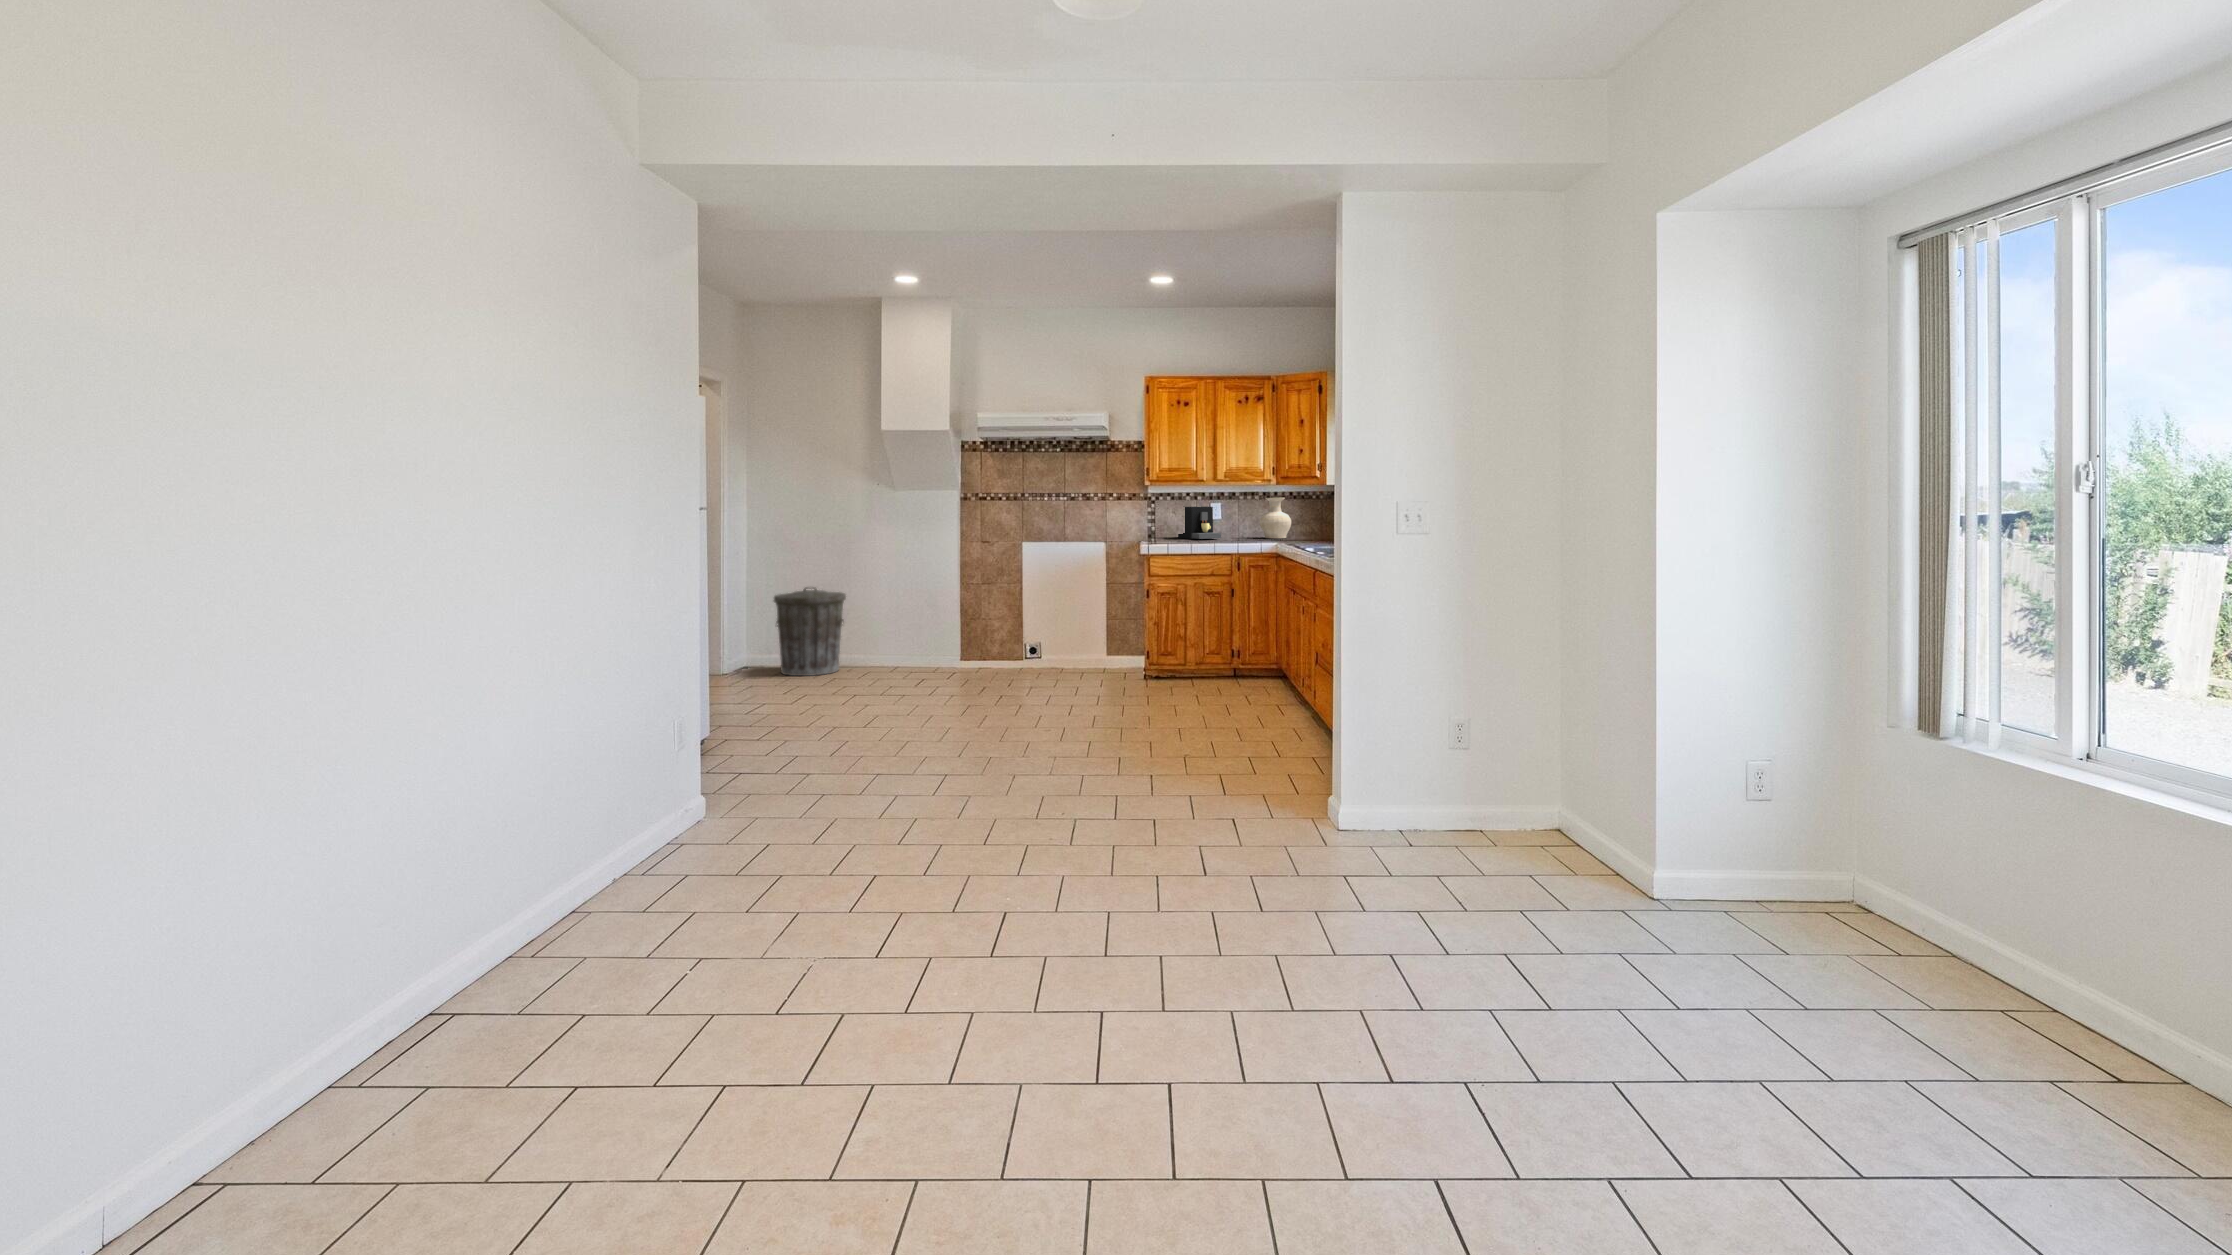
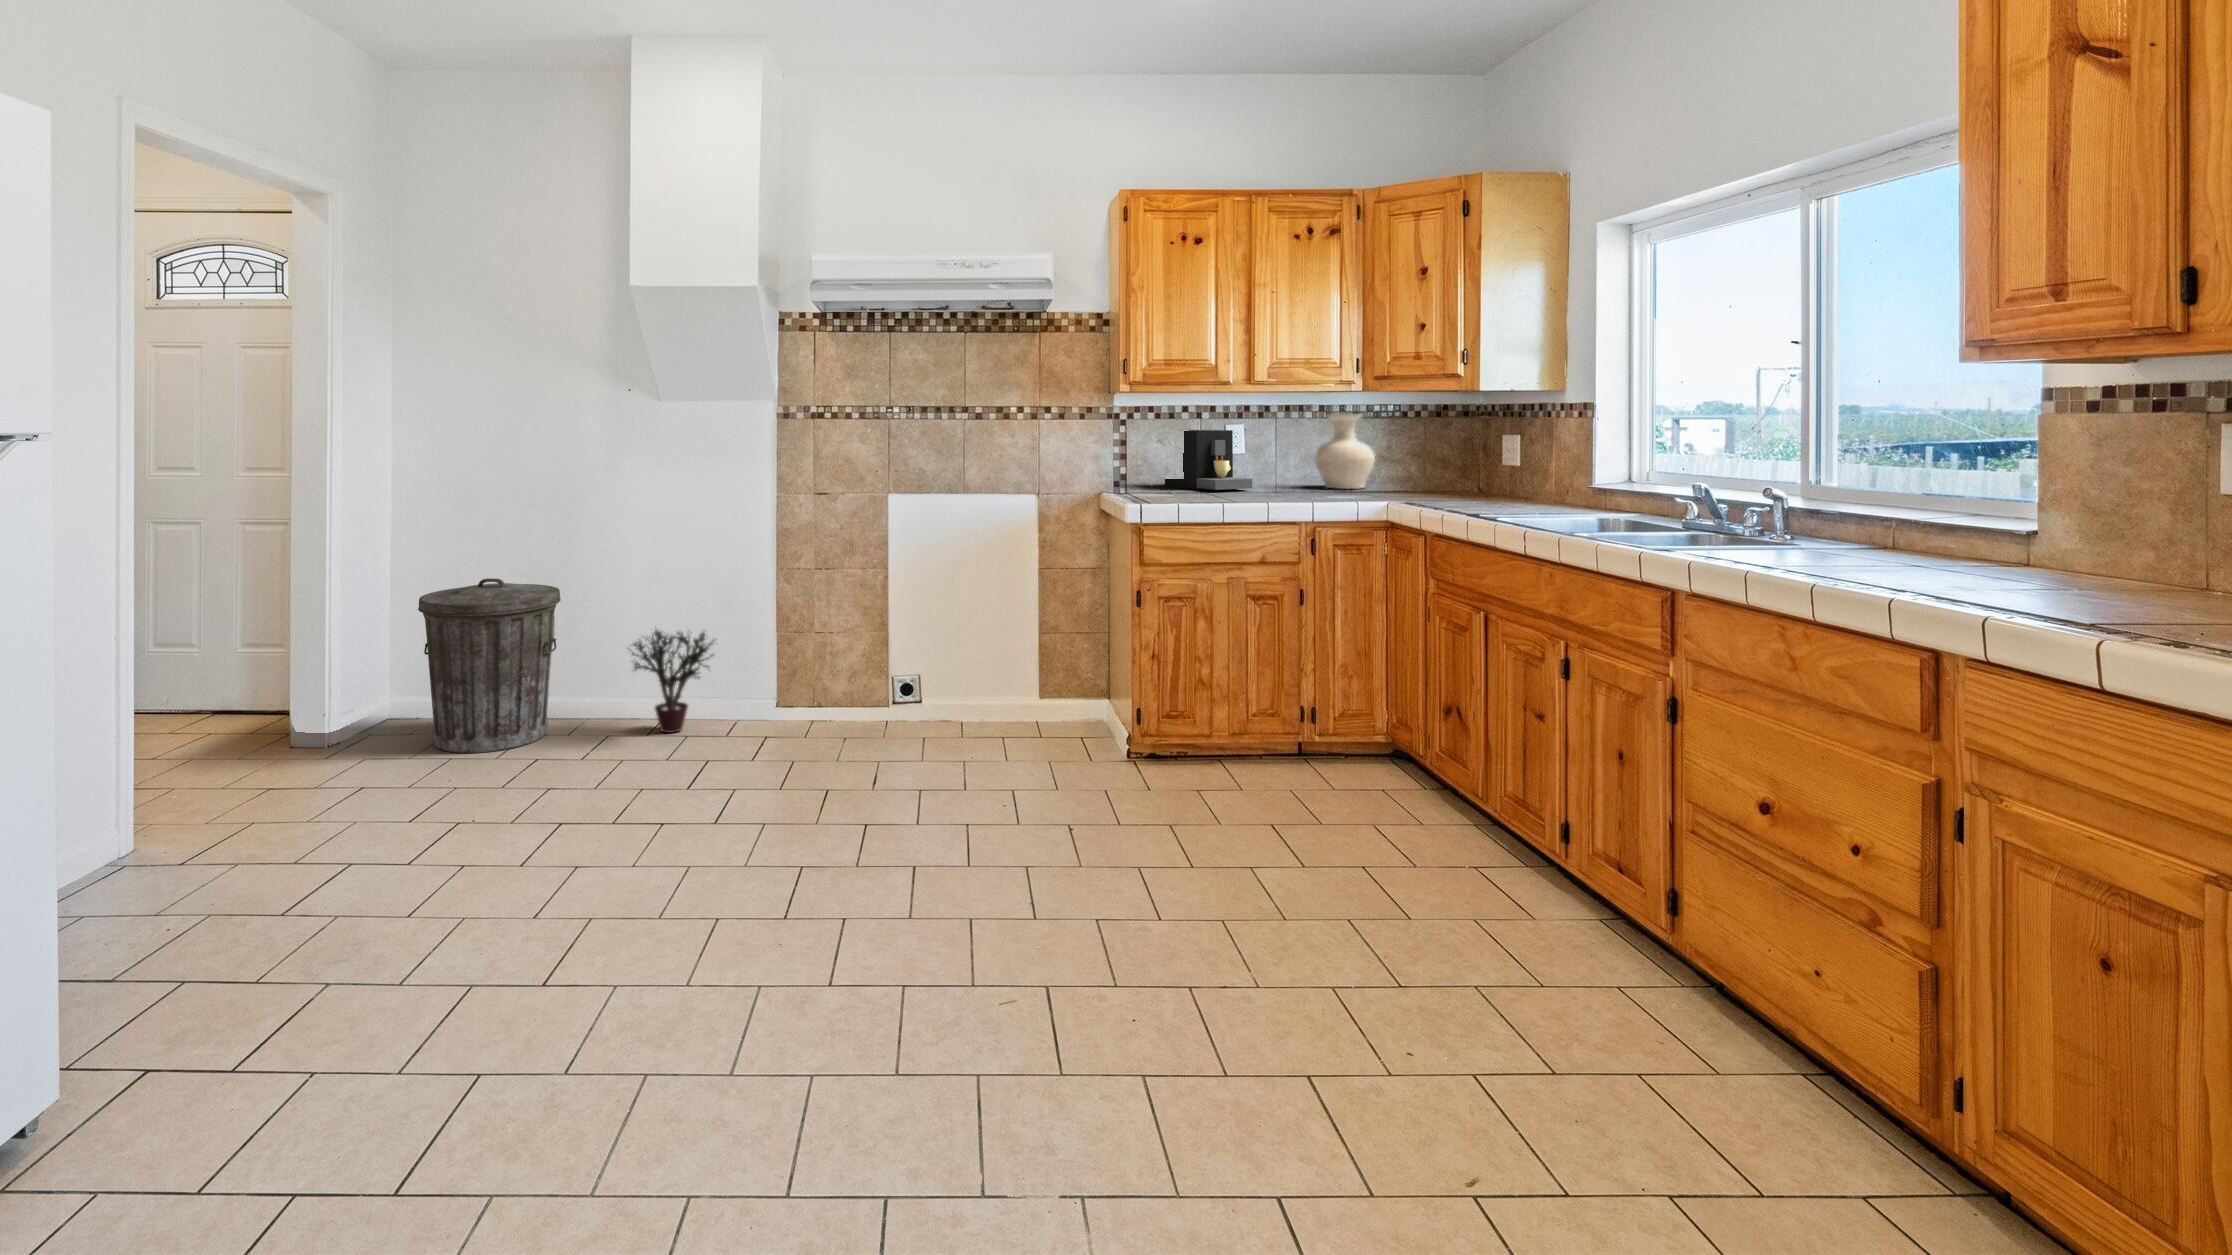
potted plant: none [881,613,930,670] -> present [632,630,714,733]

